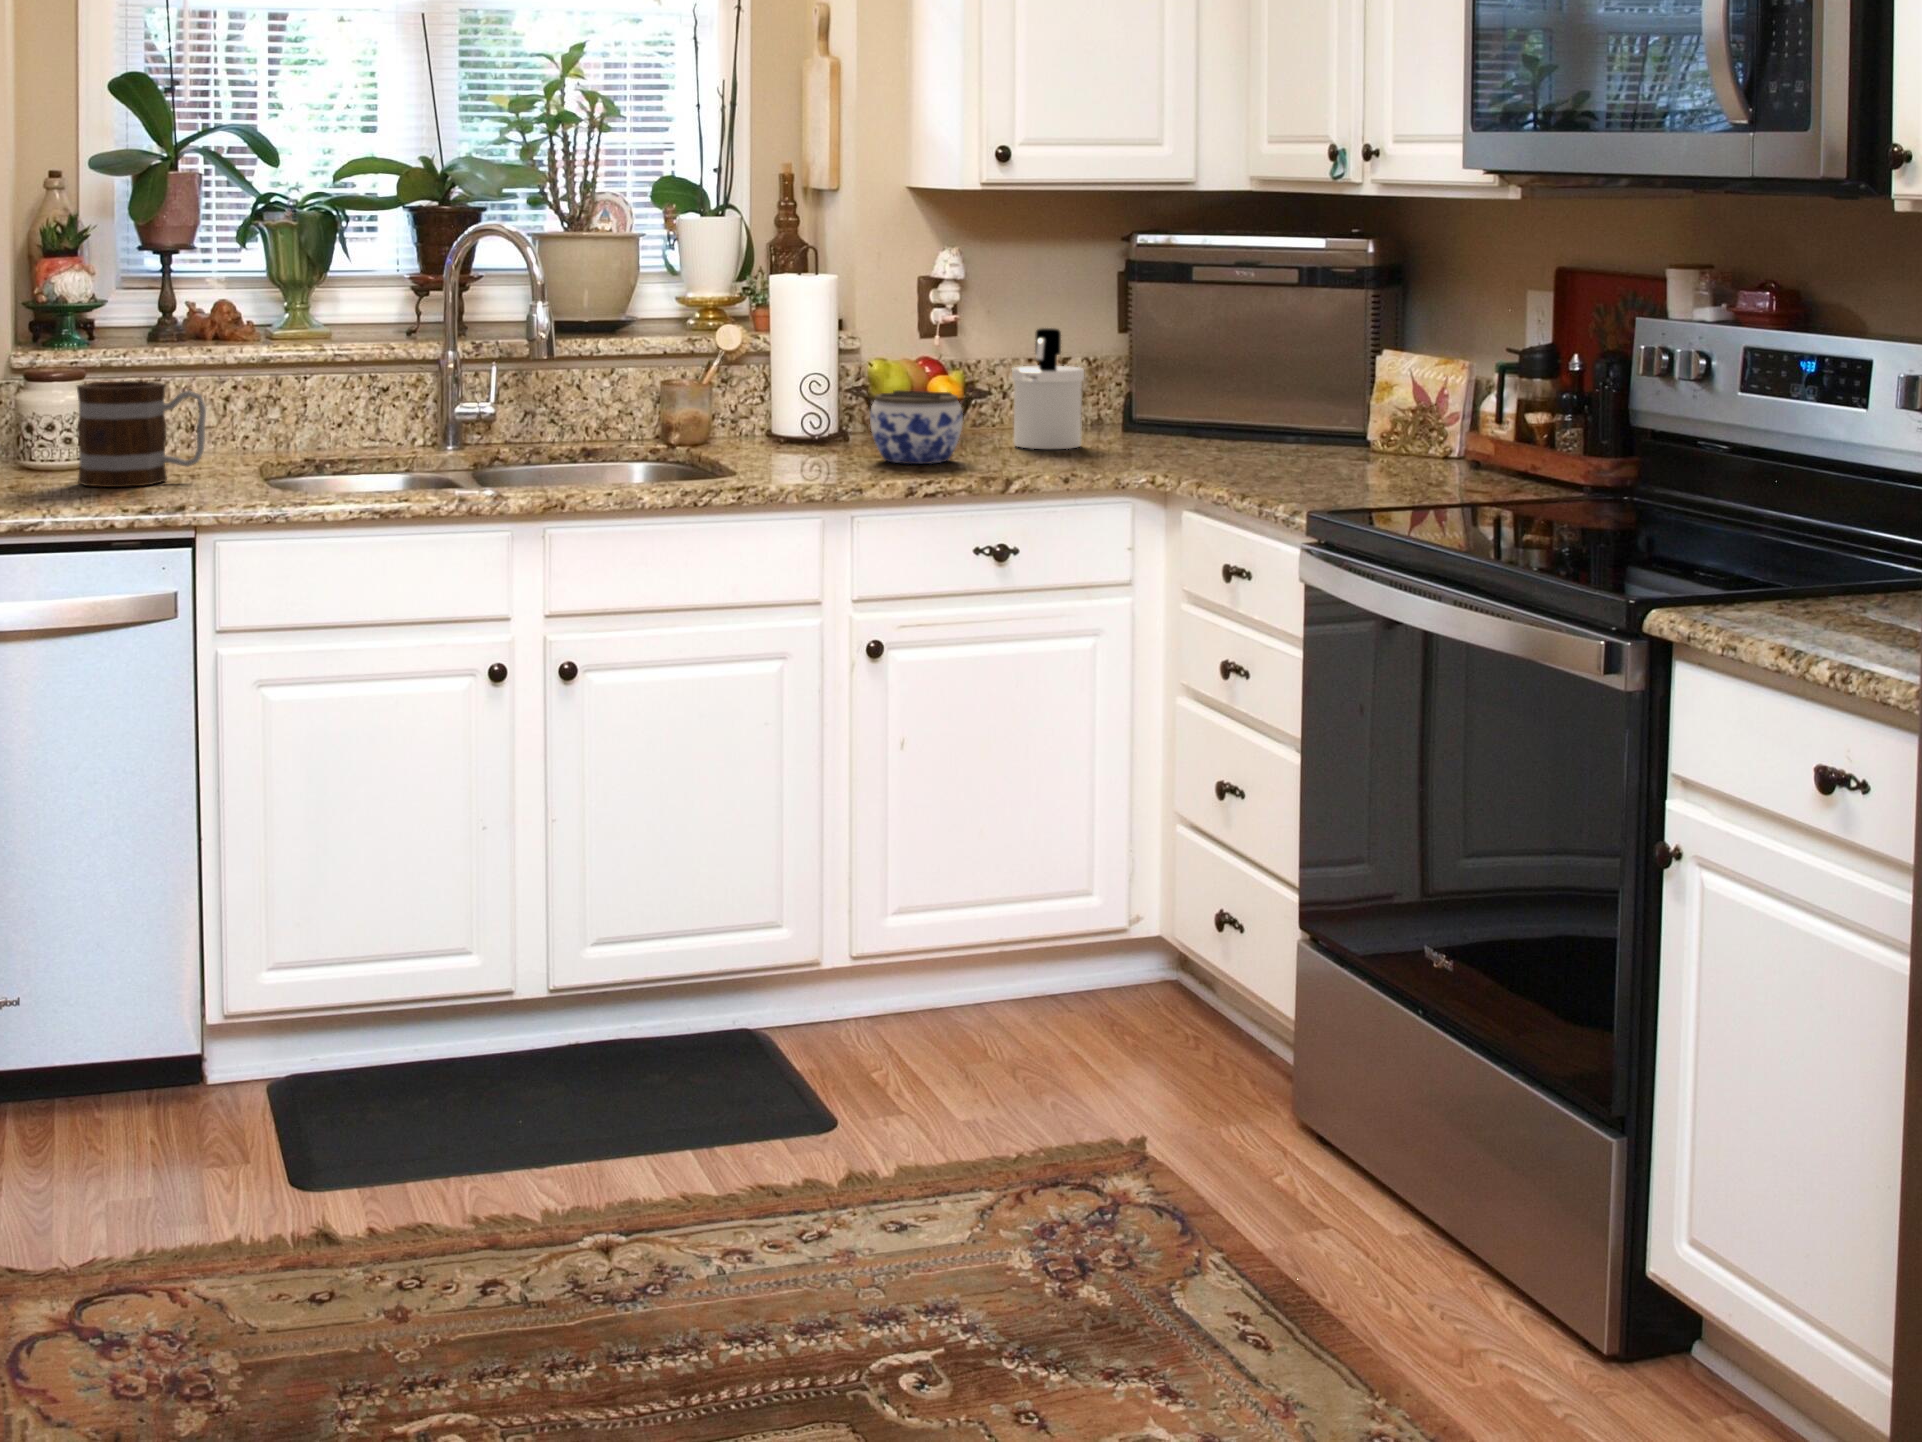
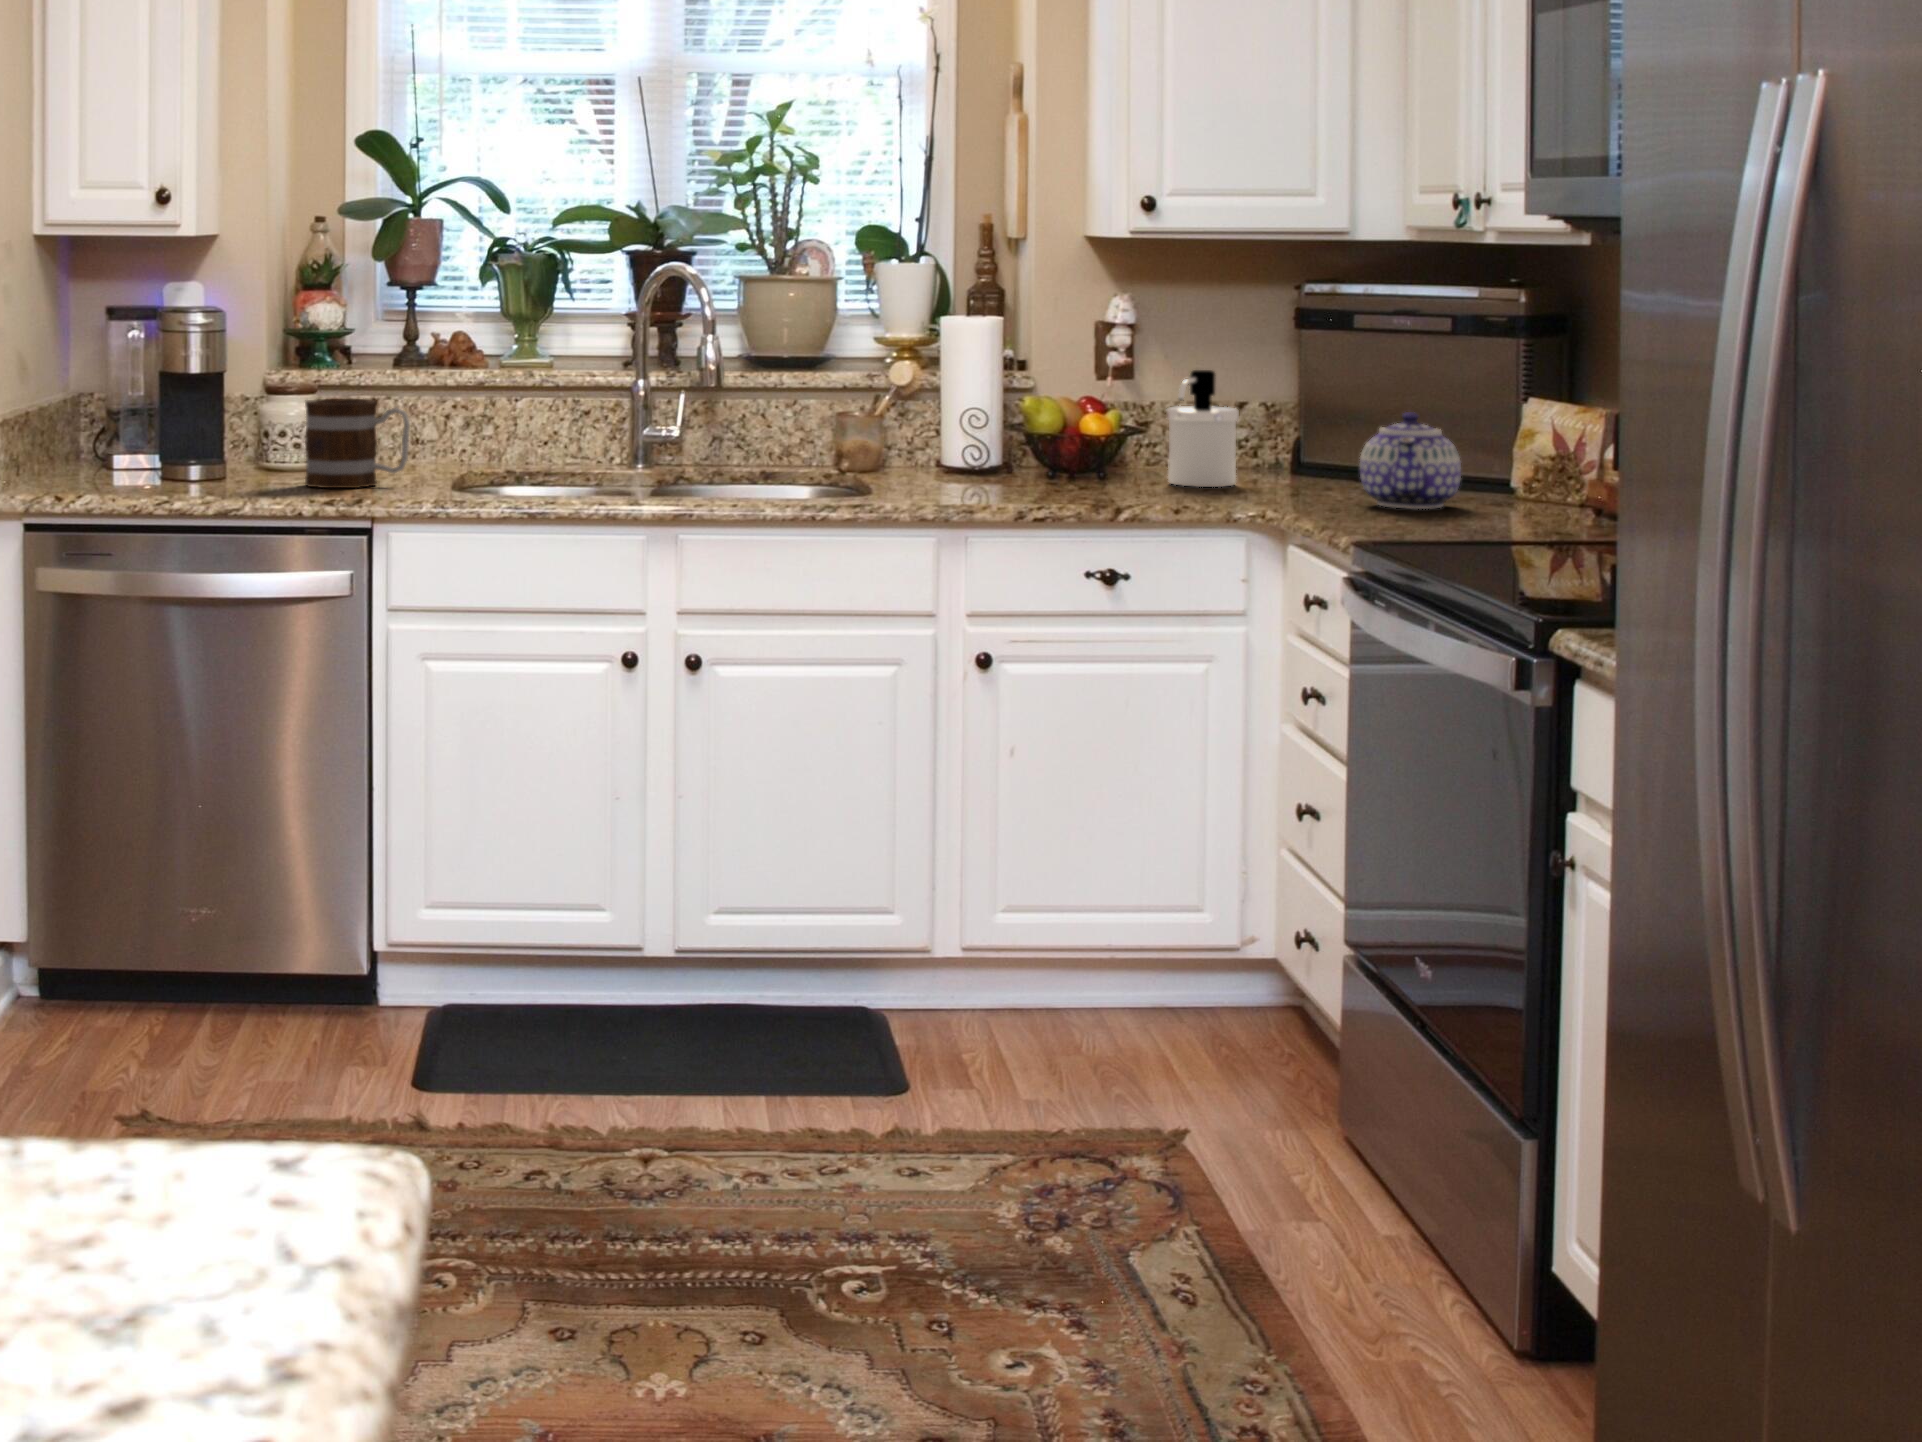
teapot: none [1233,369,1332,467] -> present [1360,412,1461,509]
jar: present [870,390,963,464] -> none [1008,425,1098,494]

